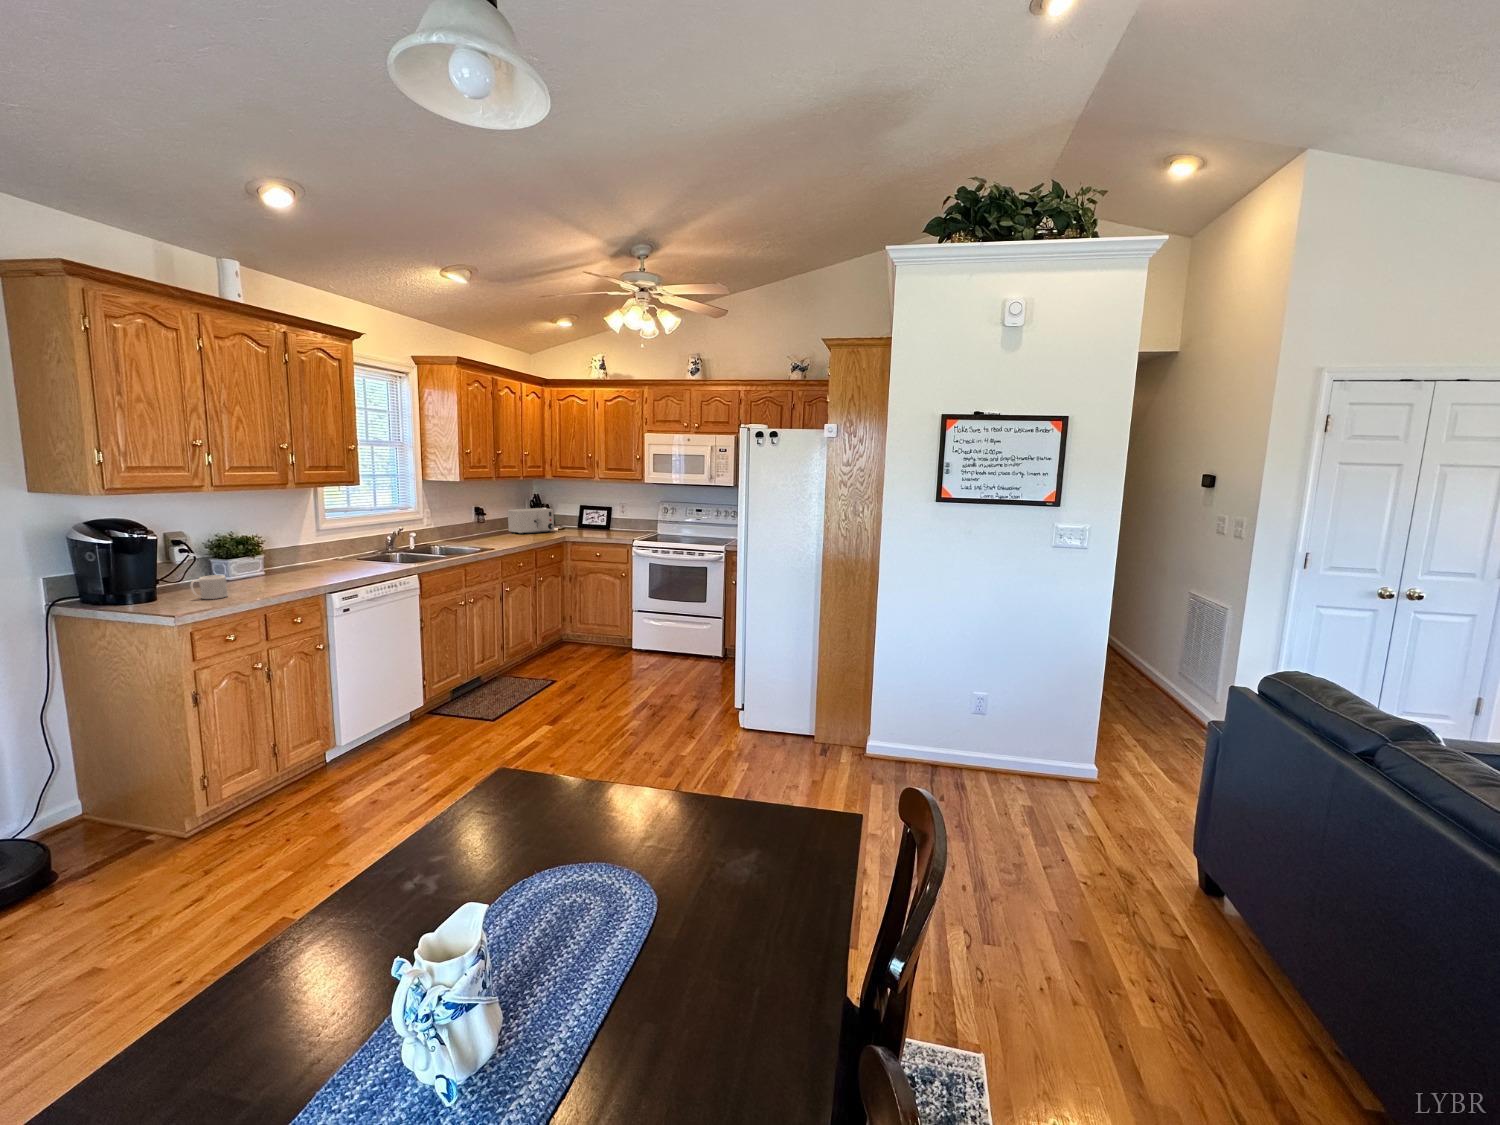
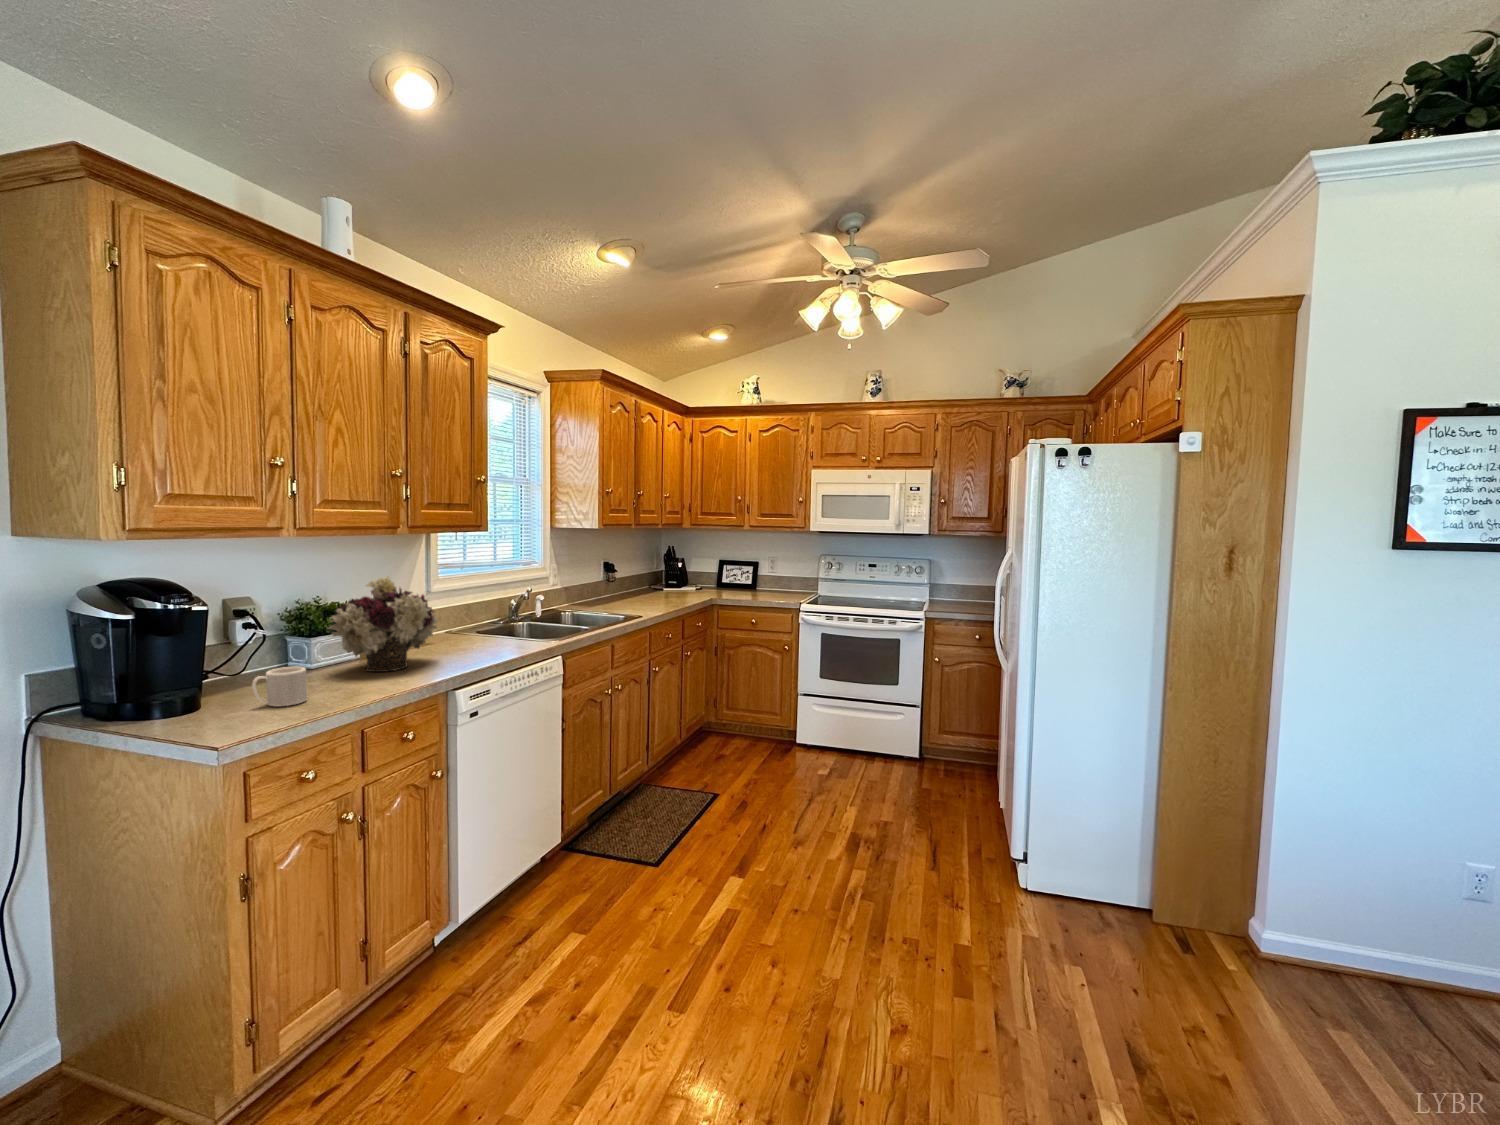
toaster: present [508,508,554,534] -> none [637,563,692,596]
flower arrangement: none [239,518,322,582] -> present [328,577,438,672]

